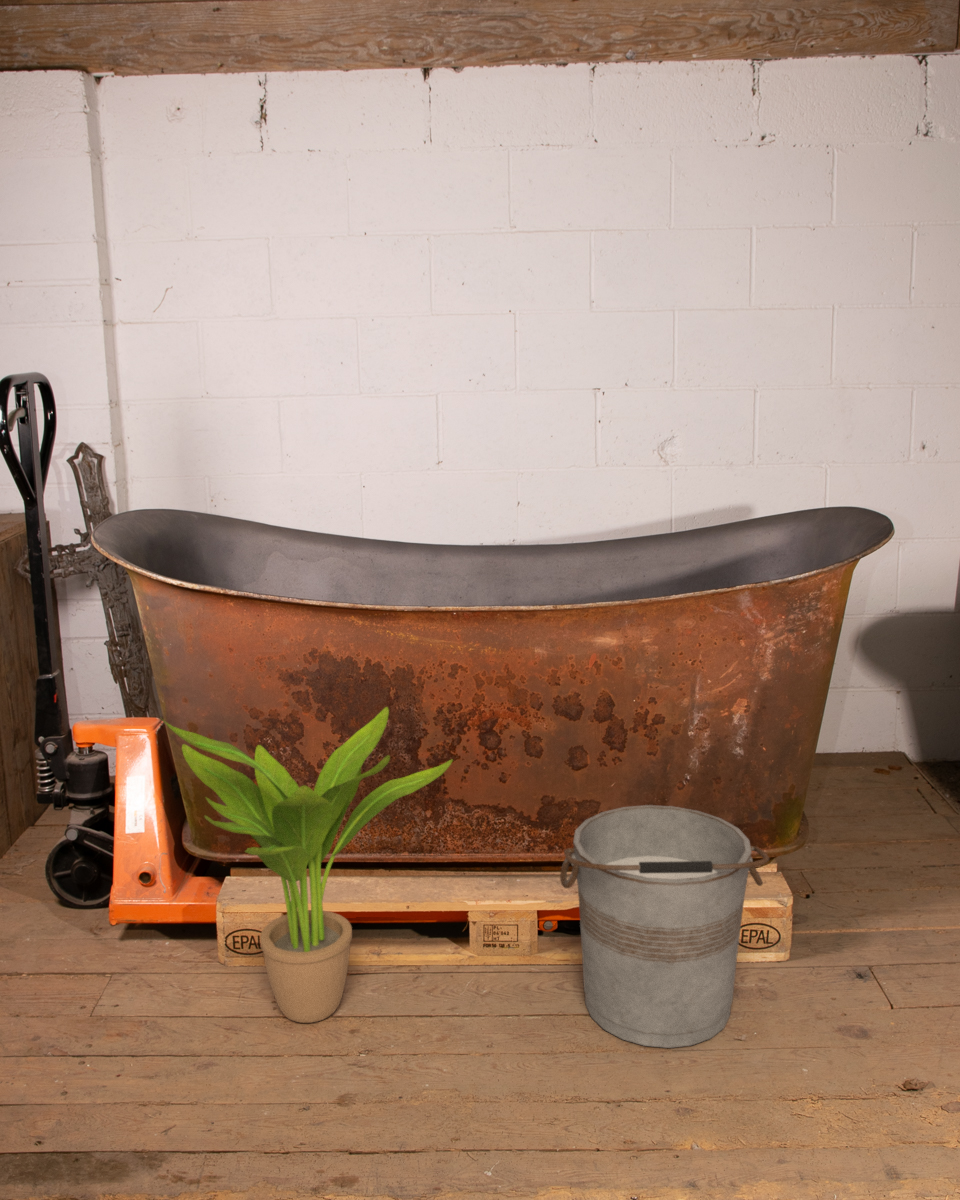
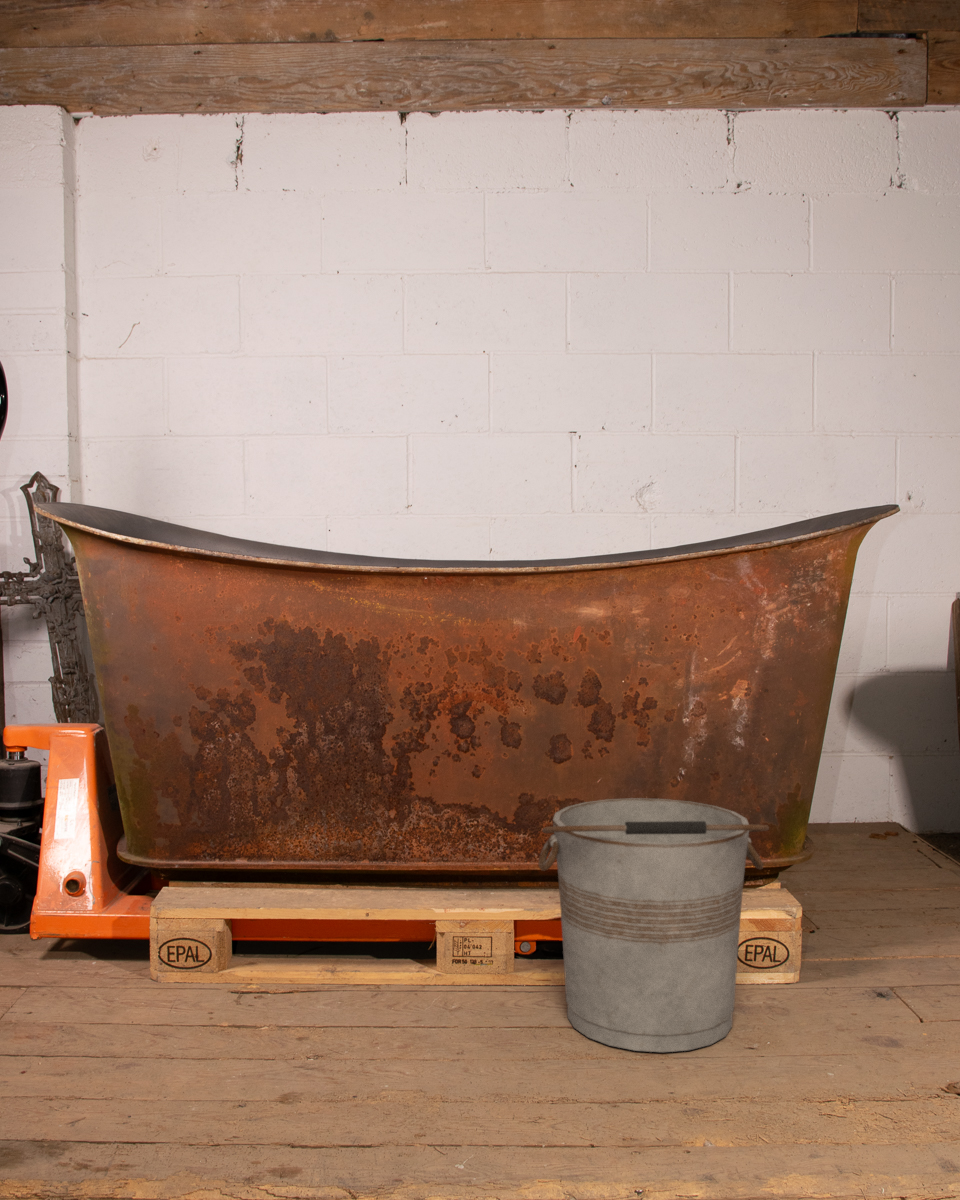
potted plant: present [164,707,452,1023] -> none [100,650,421,1033]

